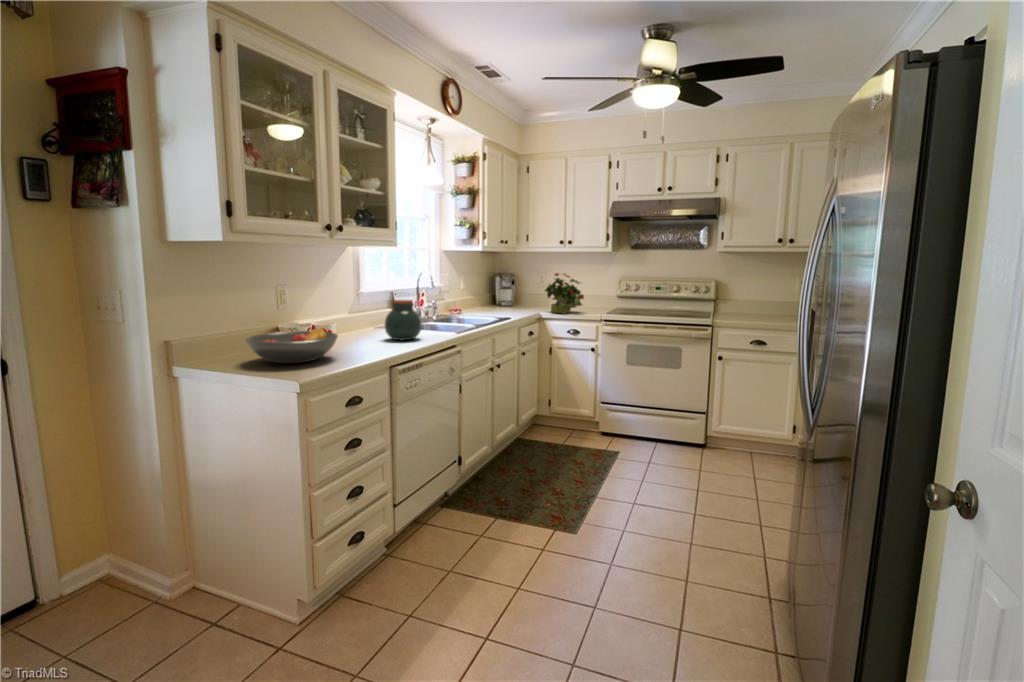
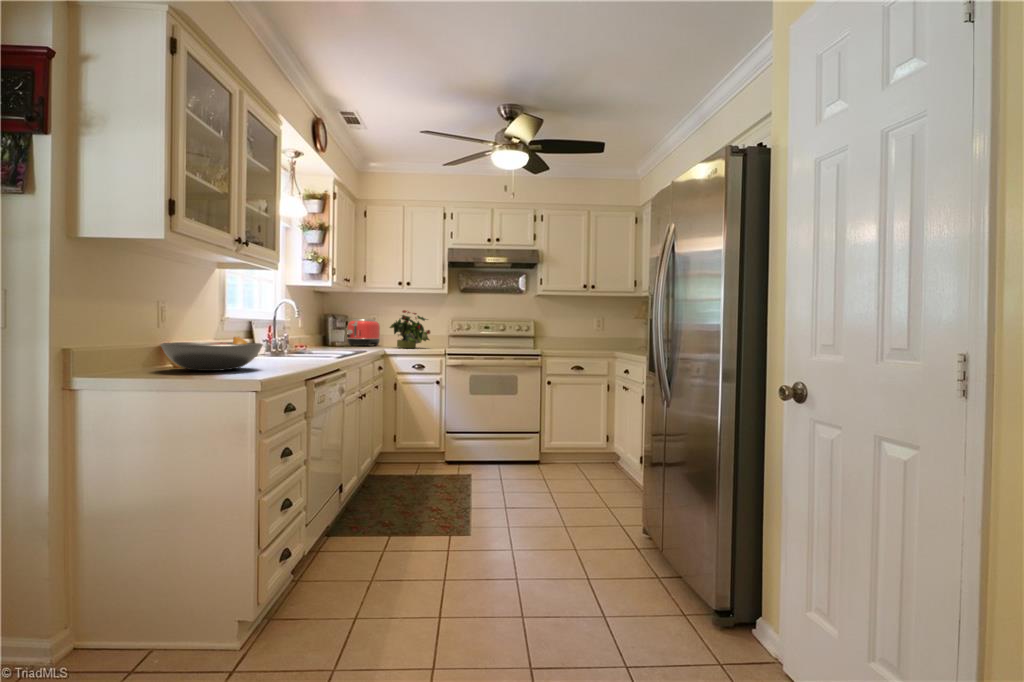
toaster: none [507,280,543,308] -> present [347,319,380,346]
jar: present [385,300,421,340] -> none [275,320,314,360]

